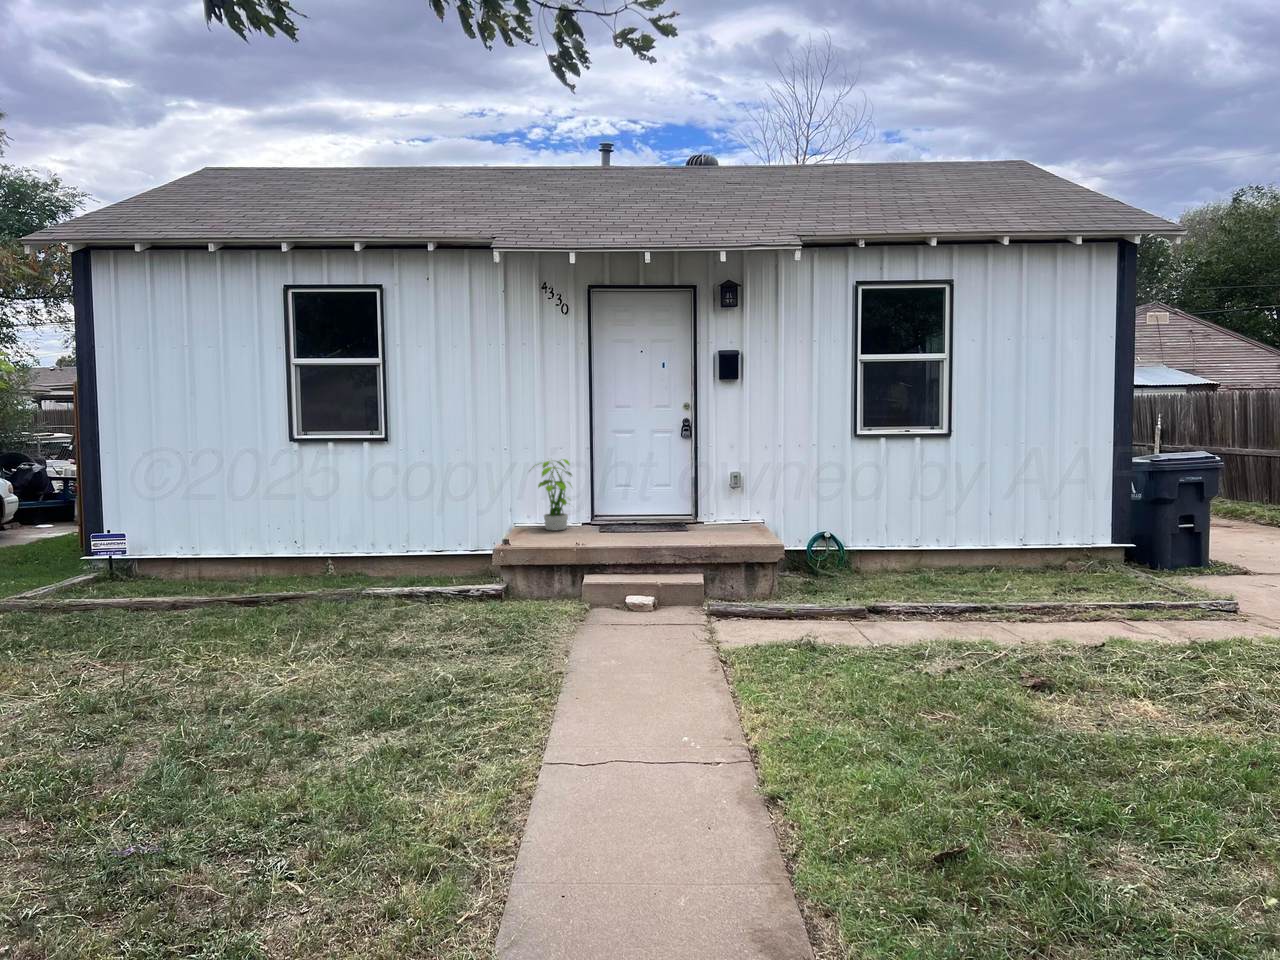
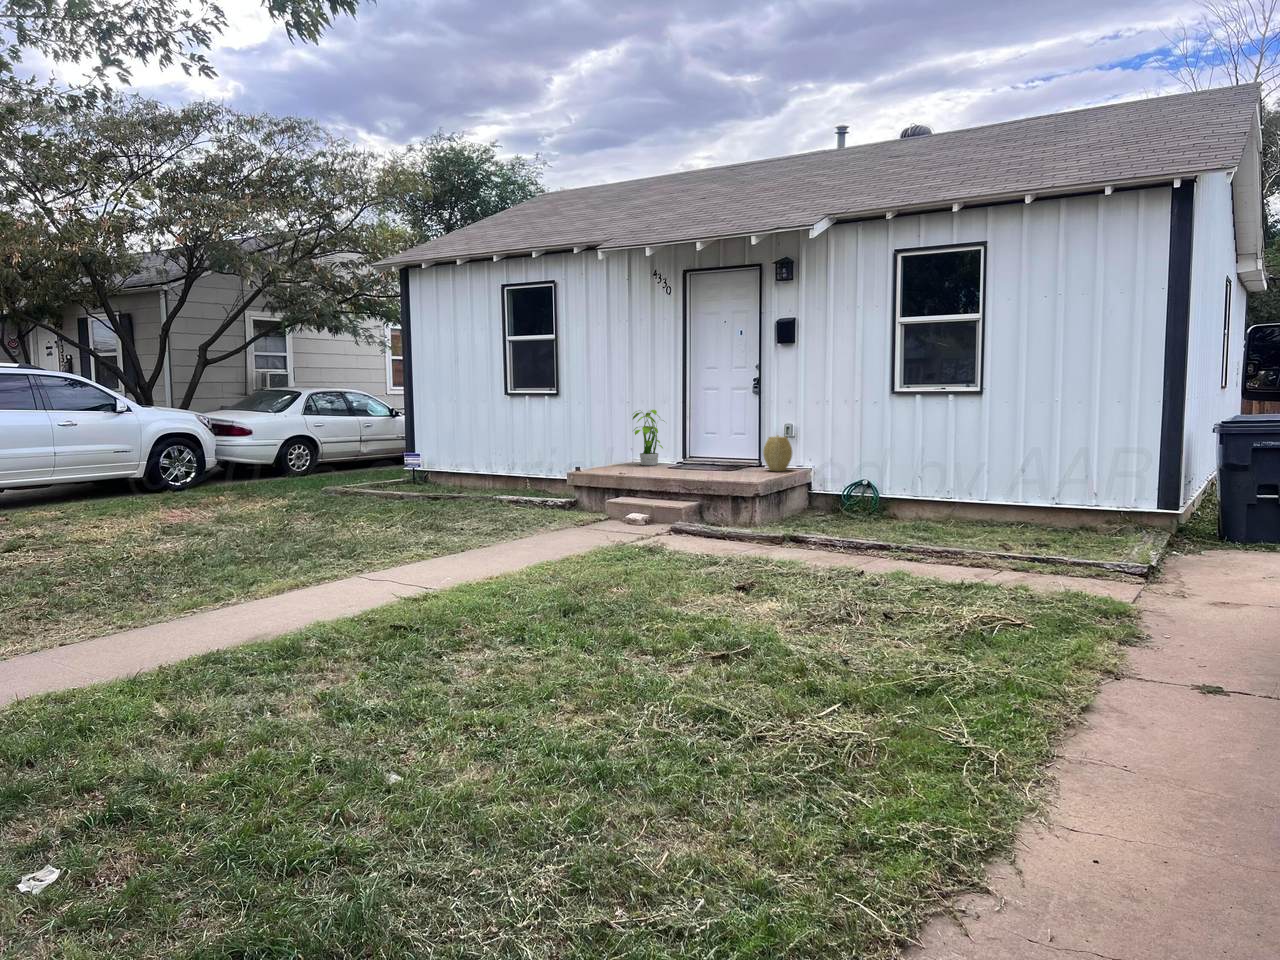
woven basket: none [717,485,750,527] -> present [763,435,792,471]

